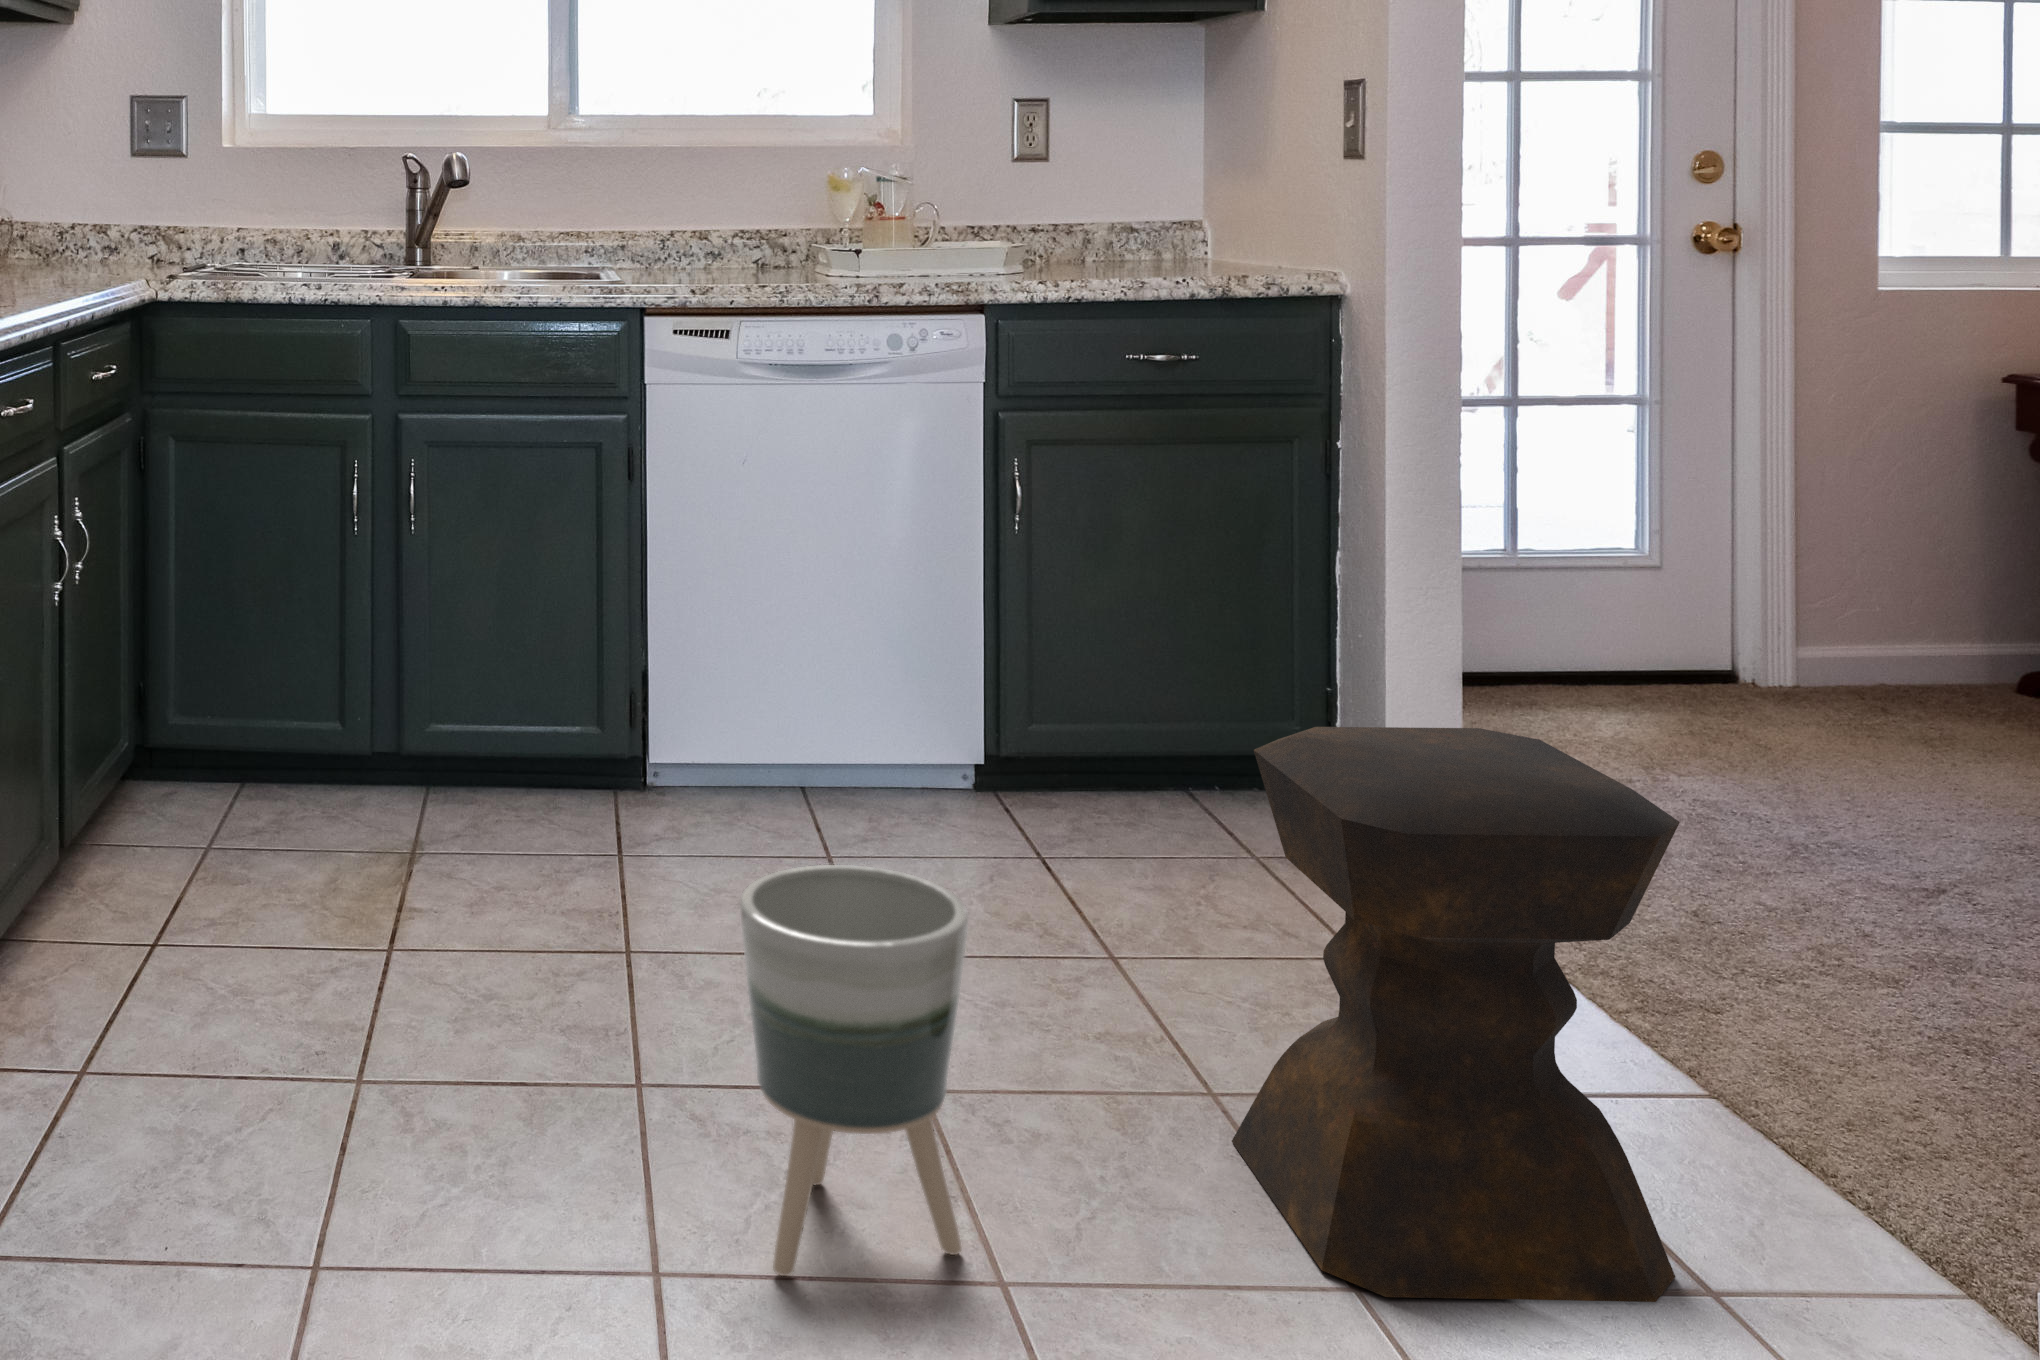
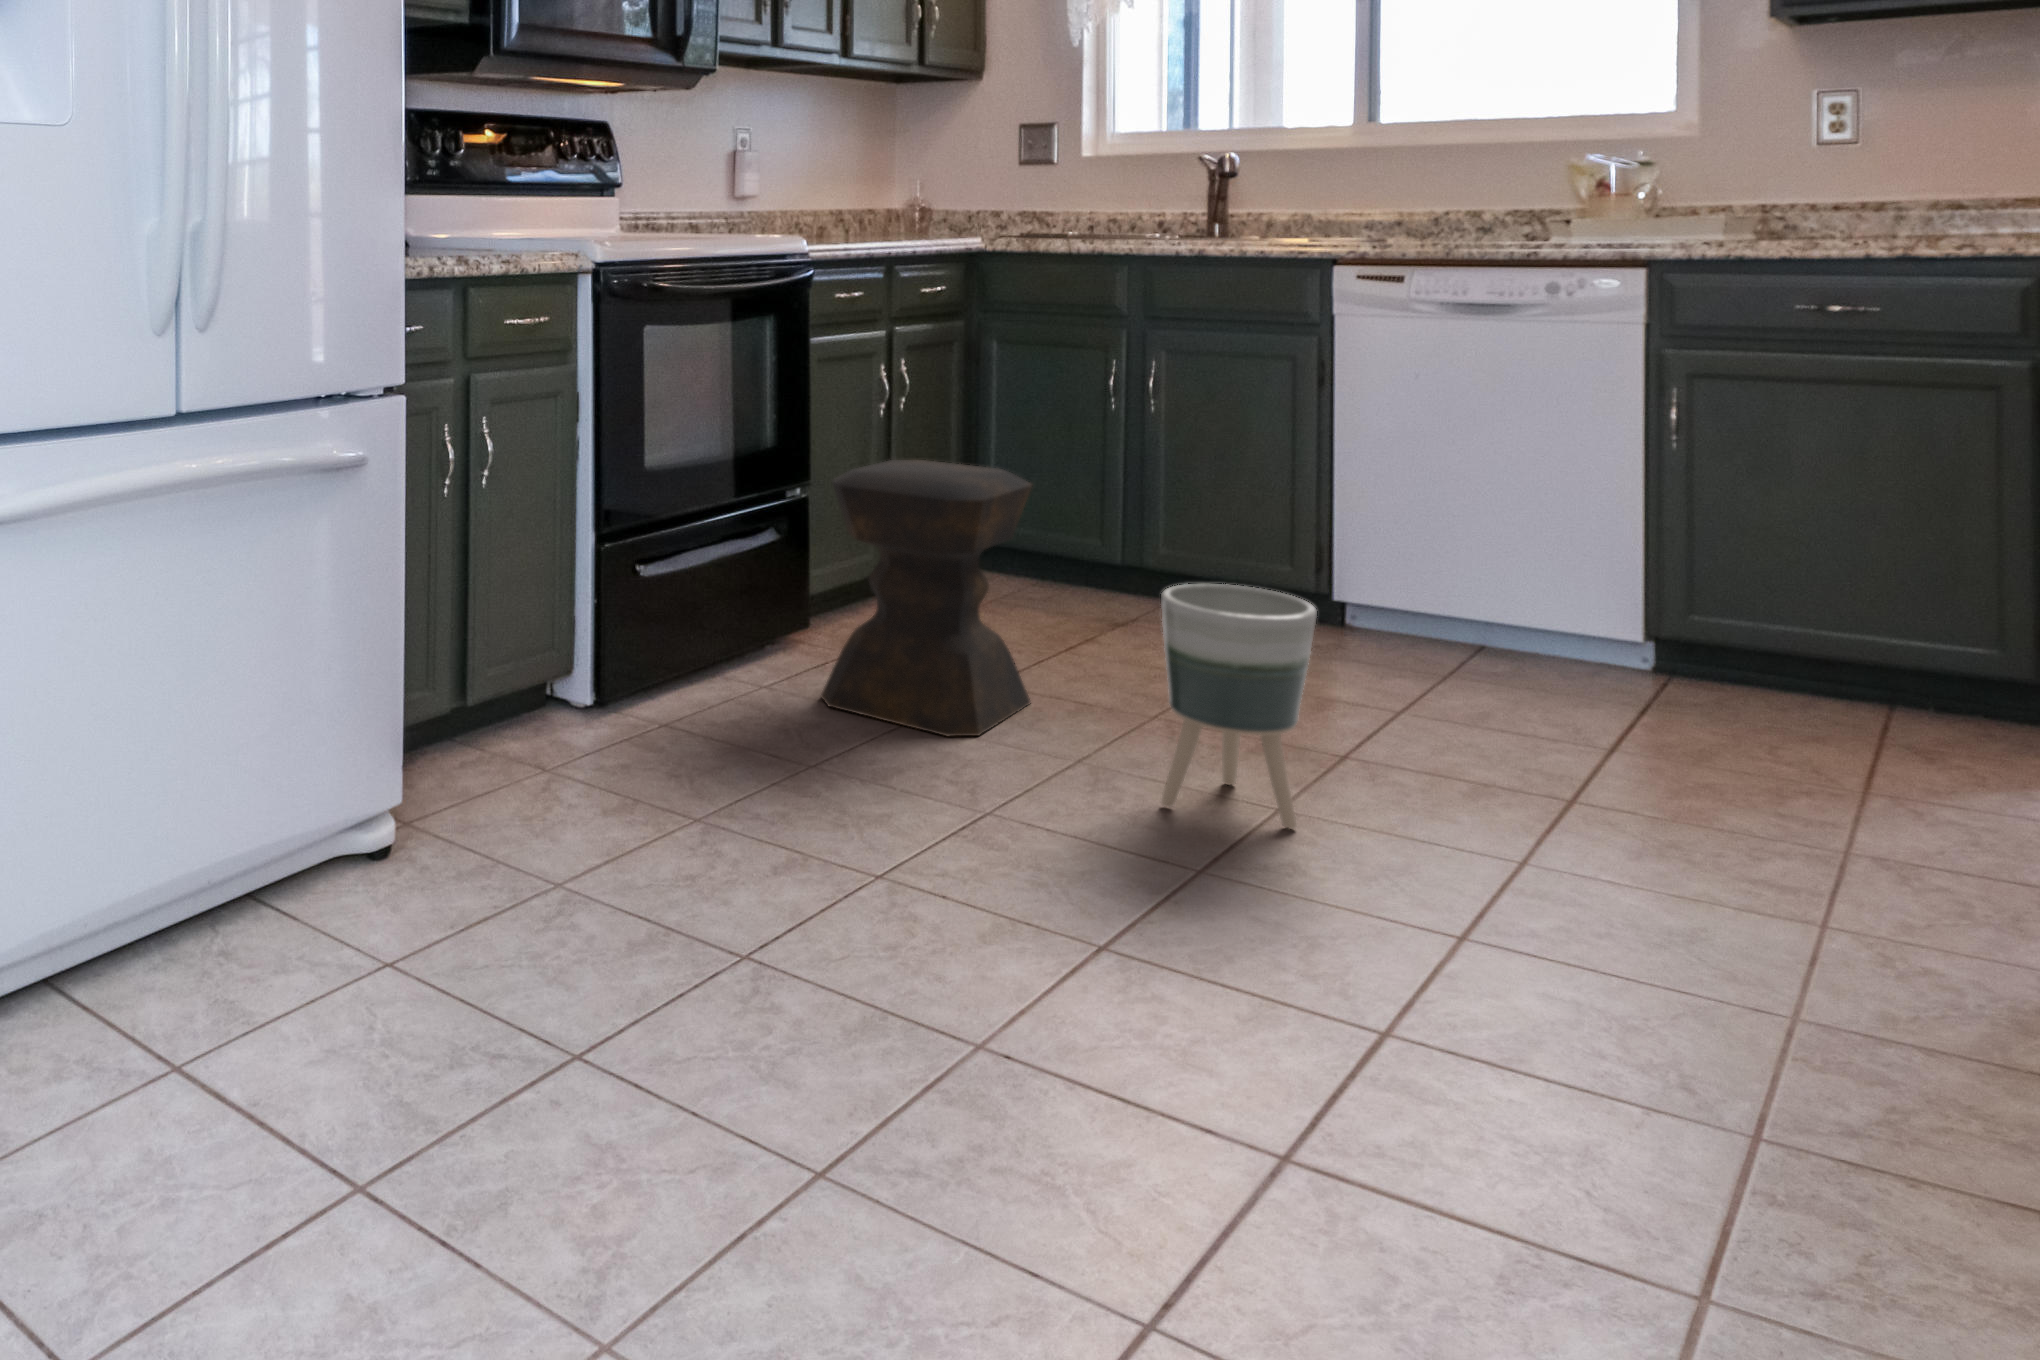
stool: present [1232,727,1680,1302] -> present [821,460,1033,736]

